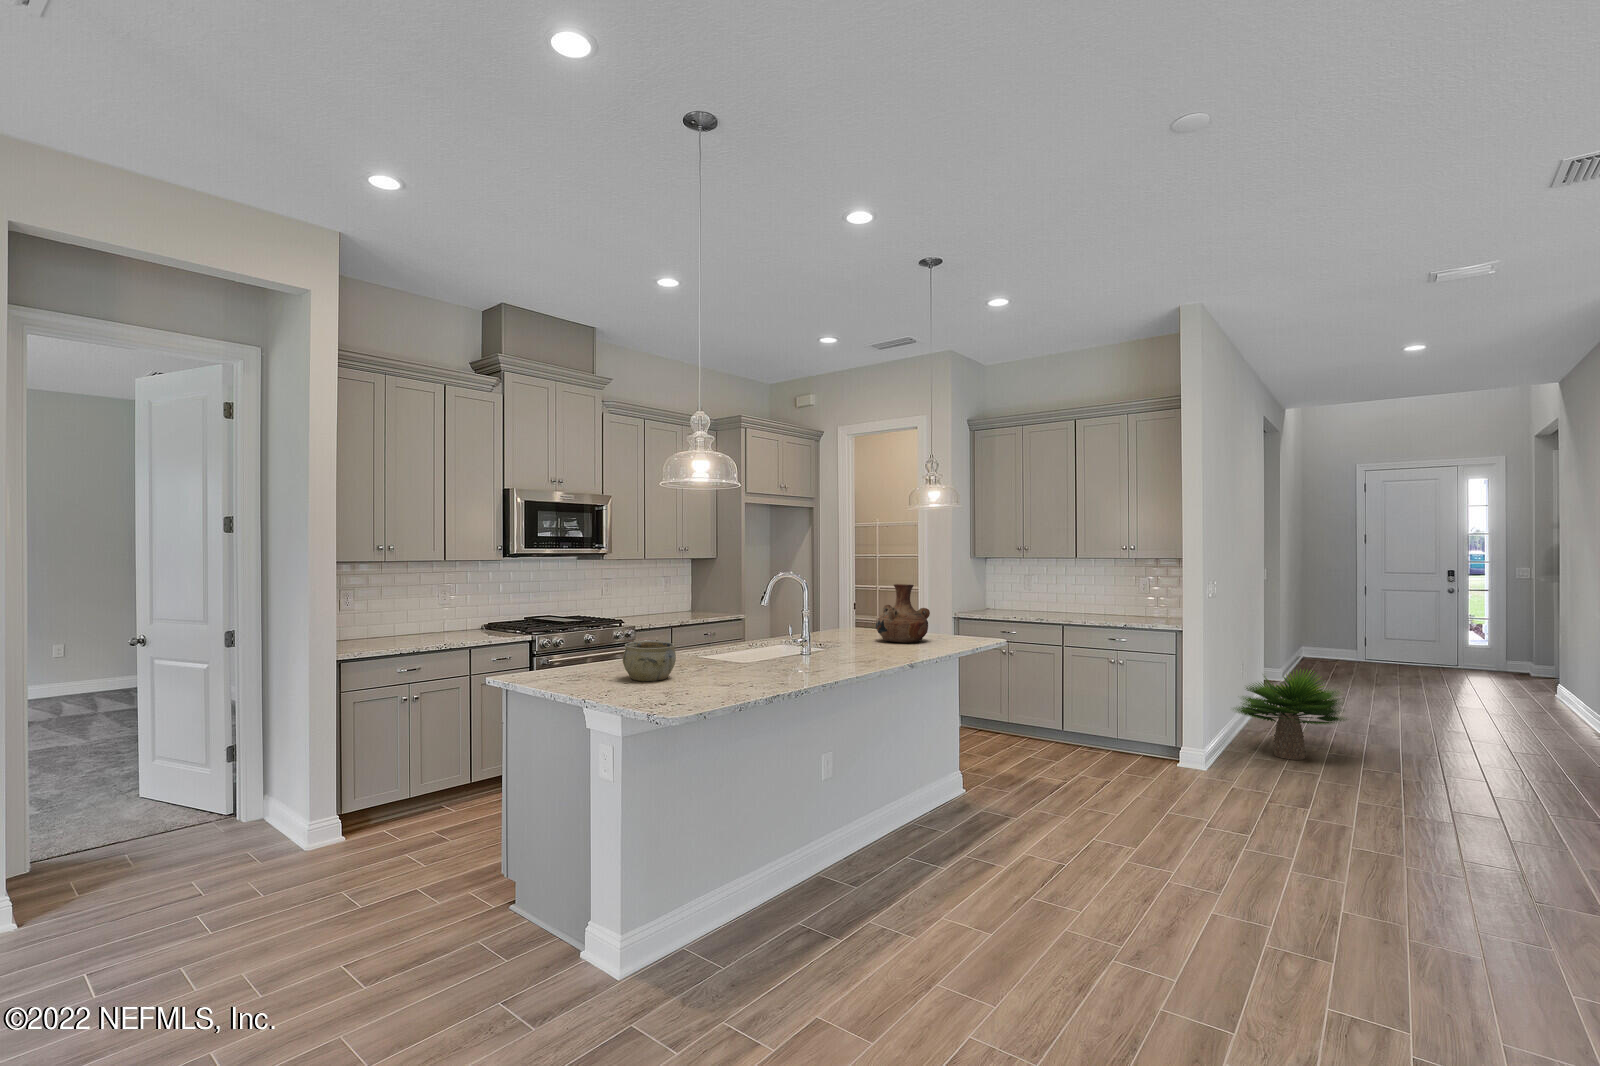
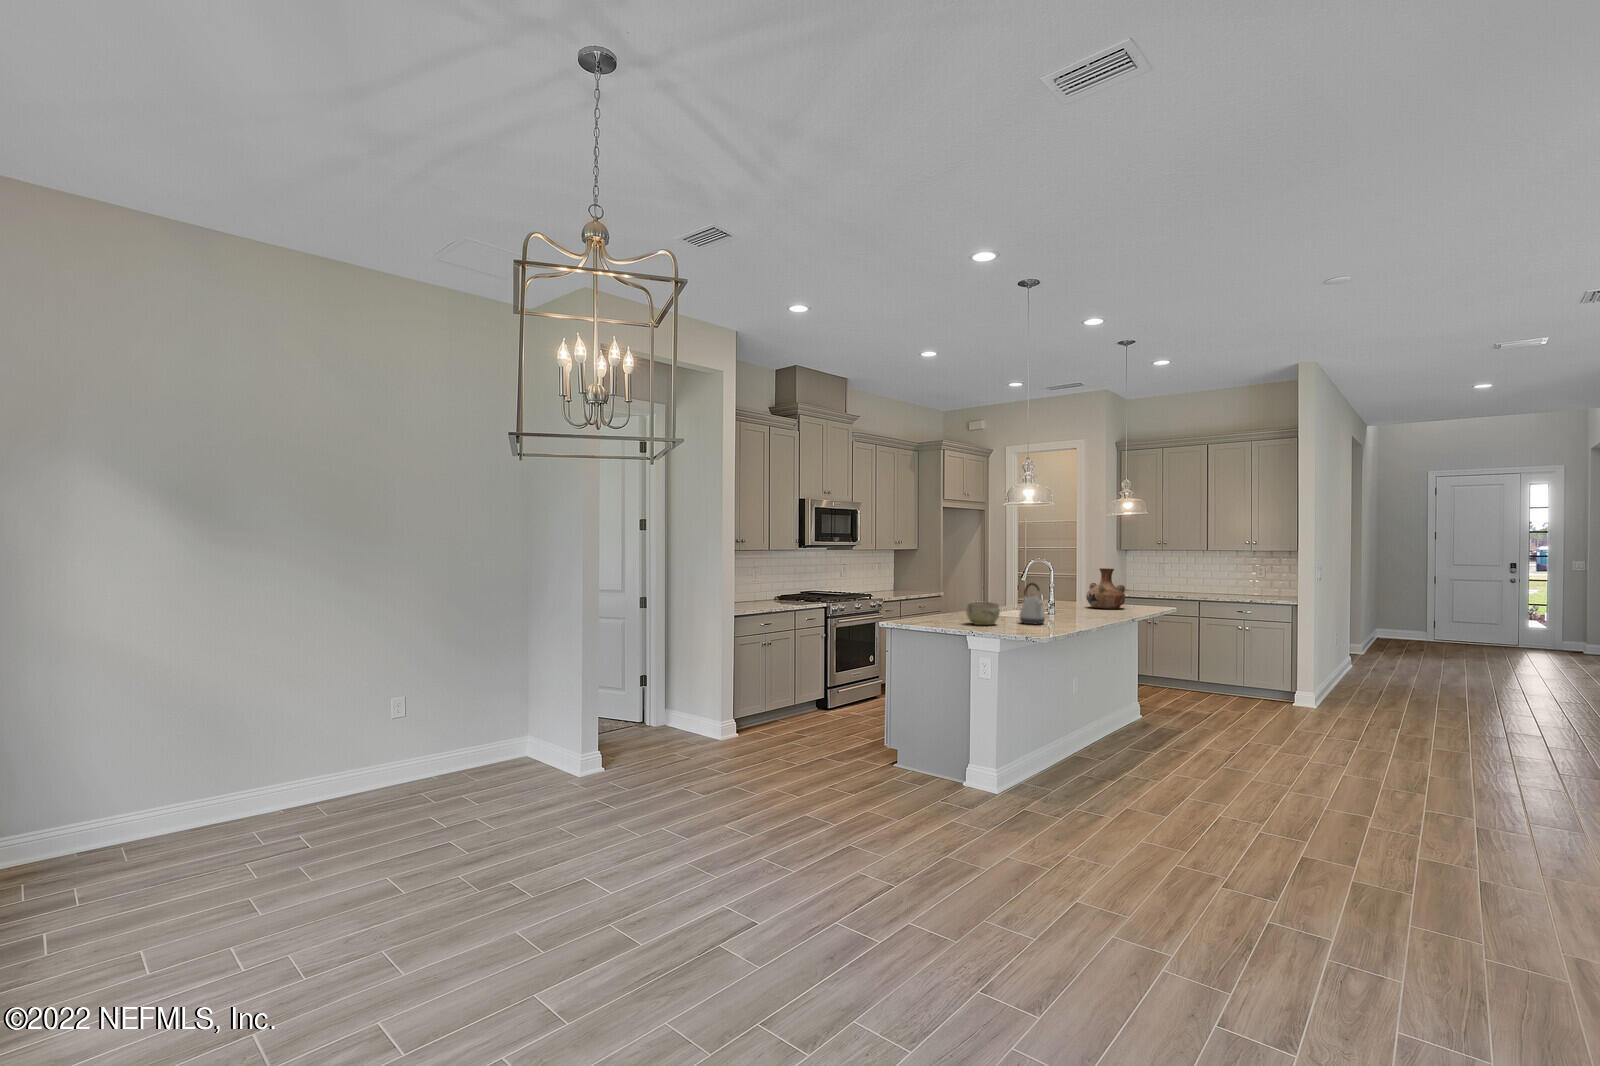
kettle: none [713,611,754,678] -> present [1019,583,1046,624]
potted plant: present [1236,669,1347,760] -> none [1331,635,1431,705]

